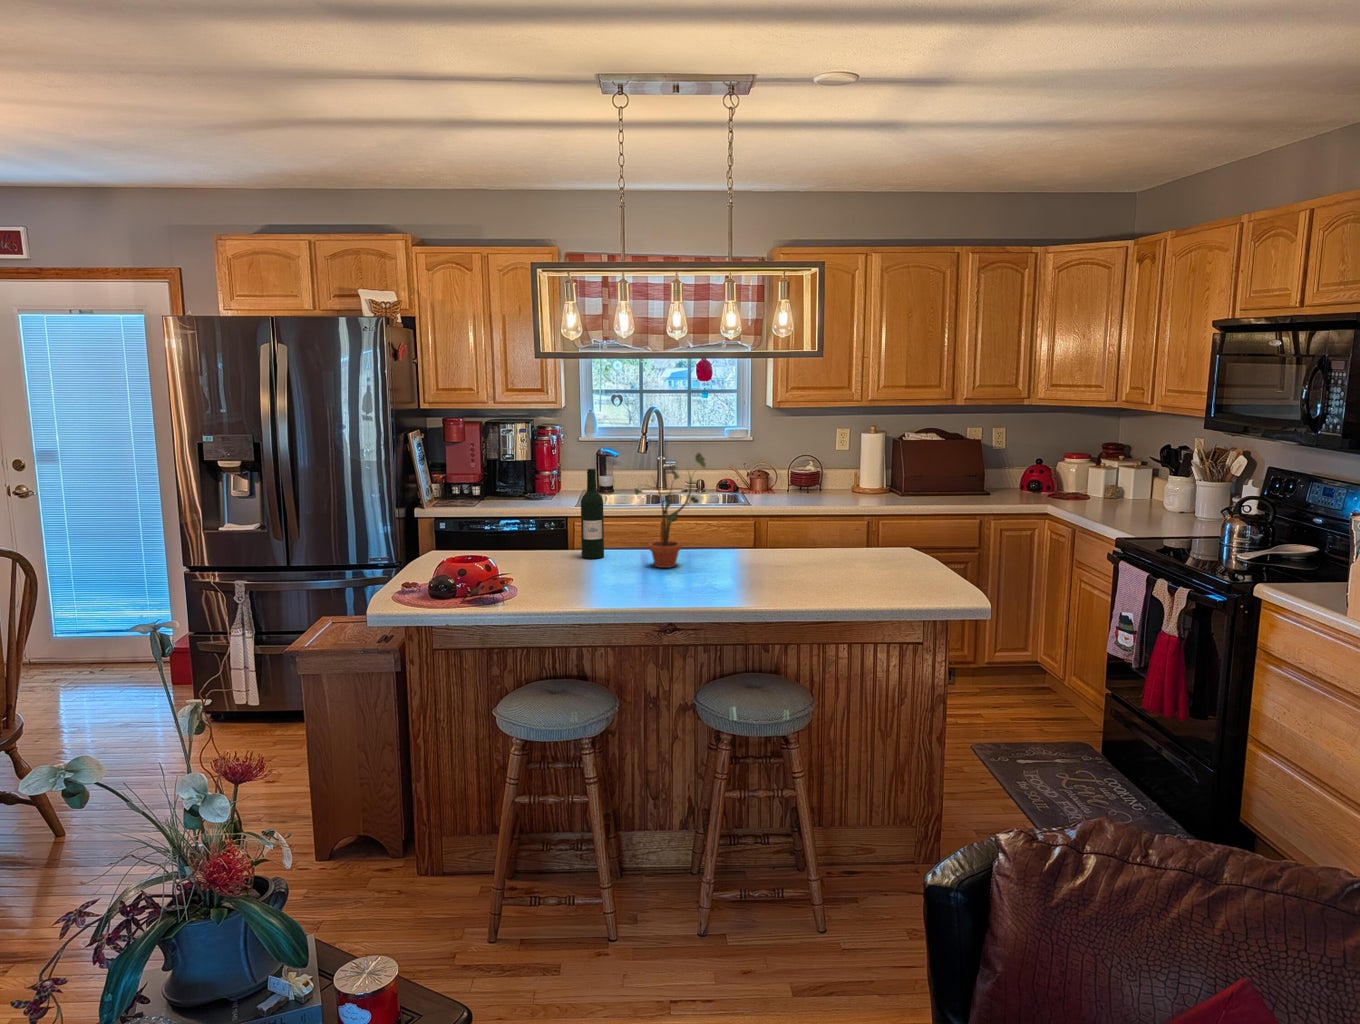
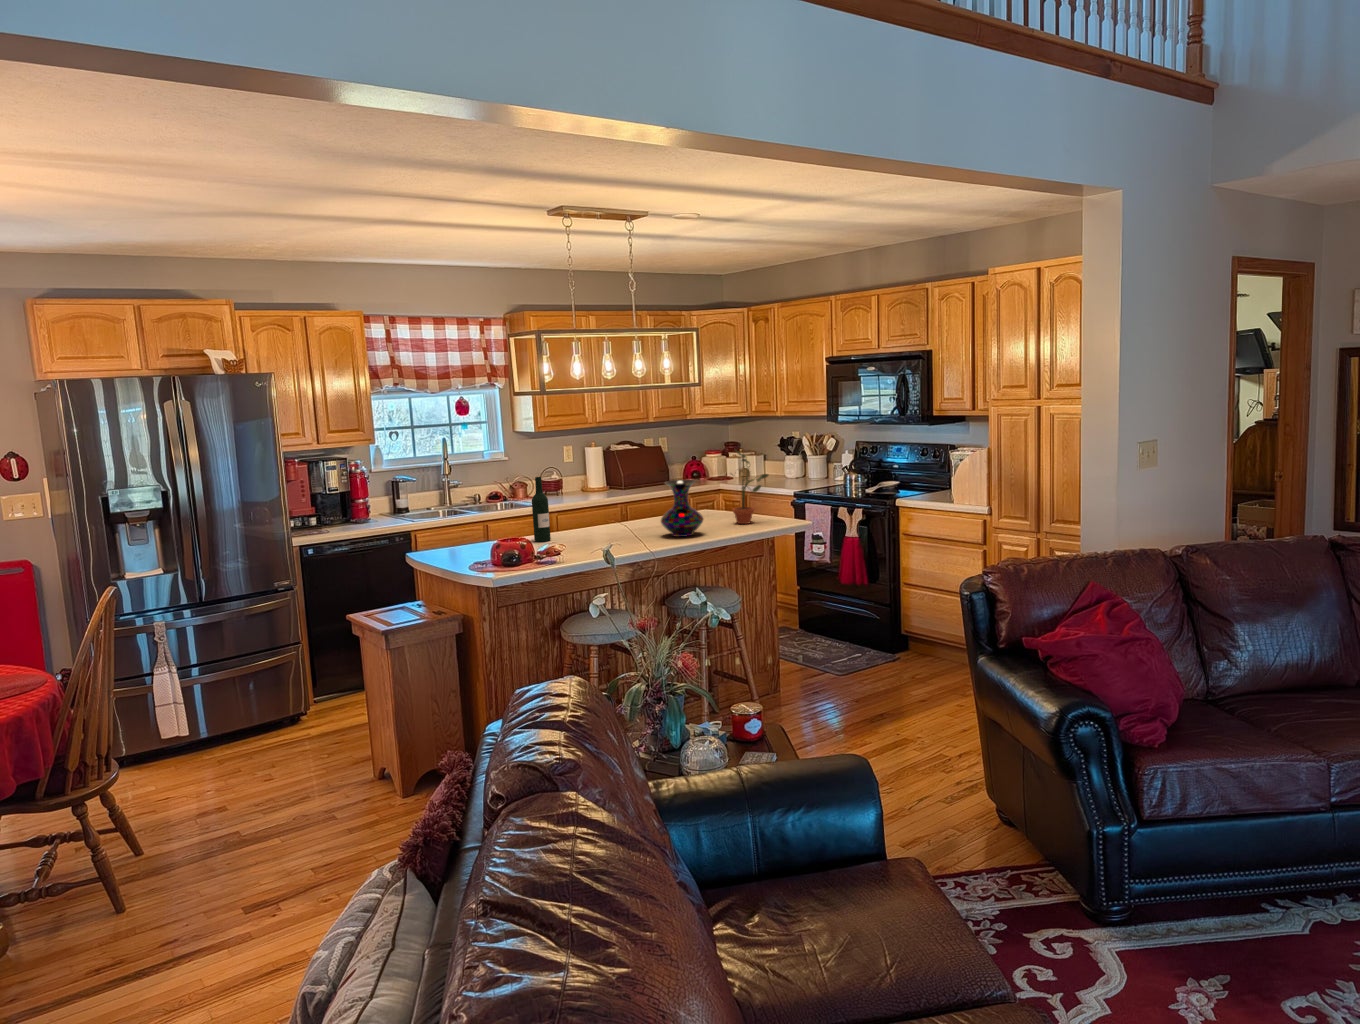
potted plant: present [634,453,706,568] -> present [733,450,768,524]
vase: none [714,498,783,590] -> present [661,480,703,537]

